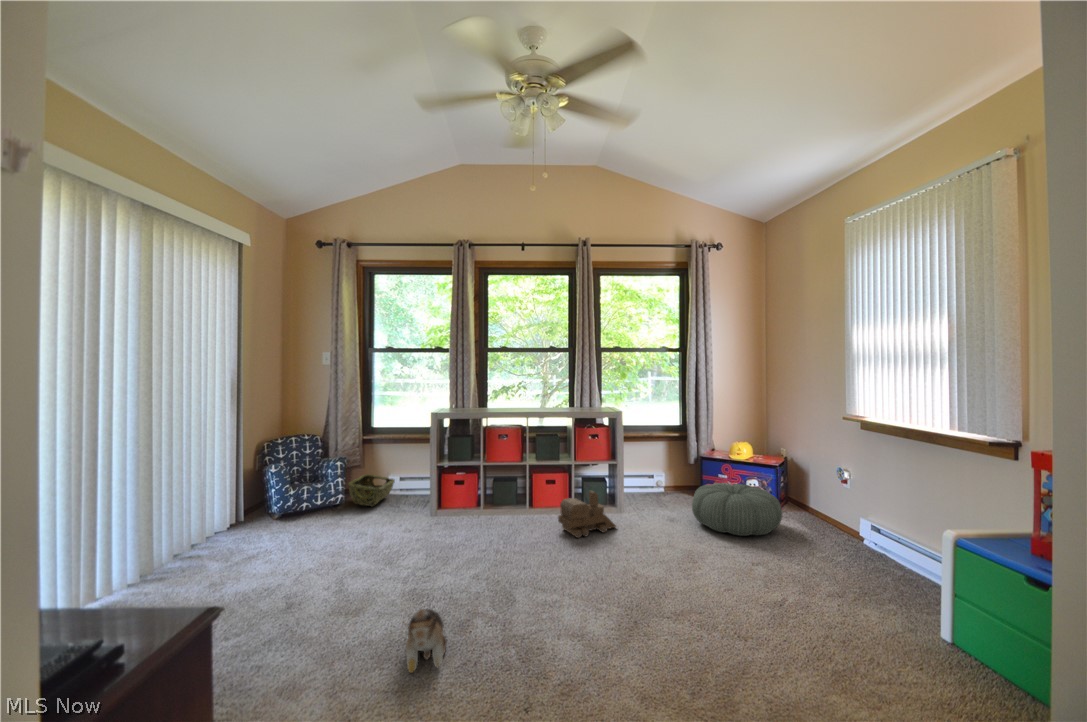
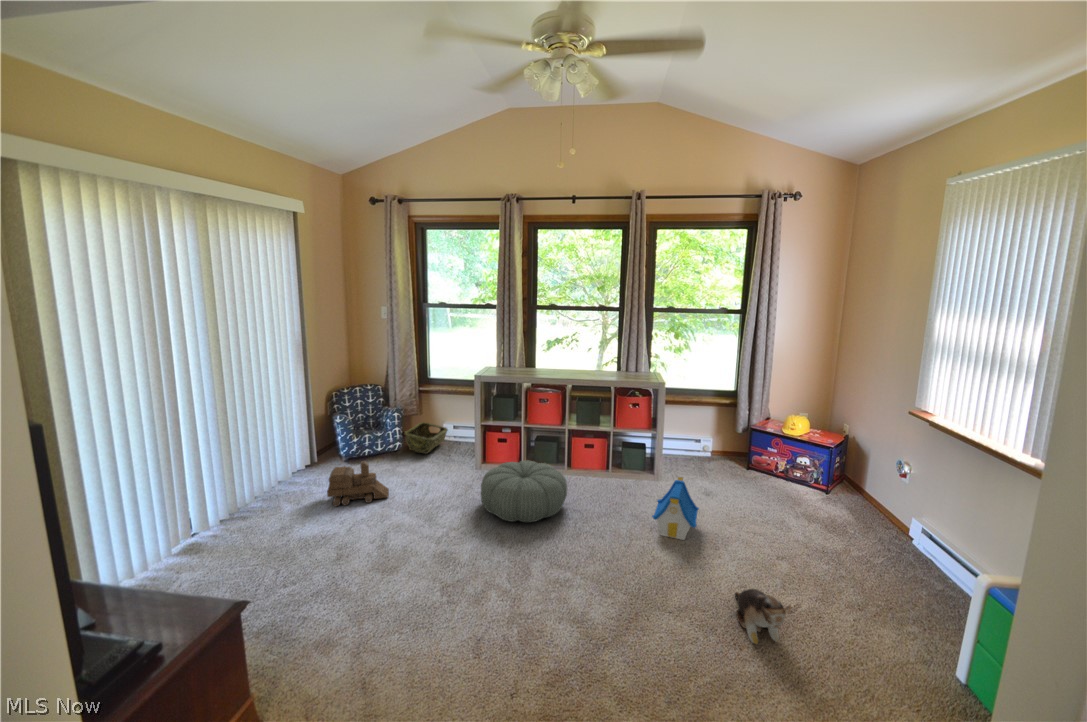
pouf: present [692,483,782,536] -> present [481,460,567,522]
toy train: present [558,491,616,538] -> present [327,461,389,506]
toy house: none [629,498,675,559] -> present [652,477,699,540]
plush toy: present [406,609,447,673] -> present [735,589,791,644]

